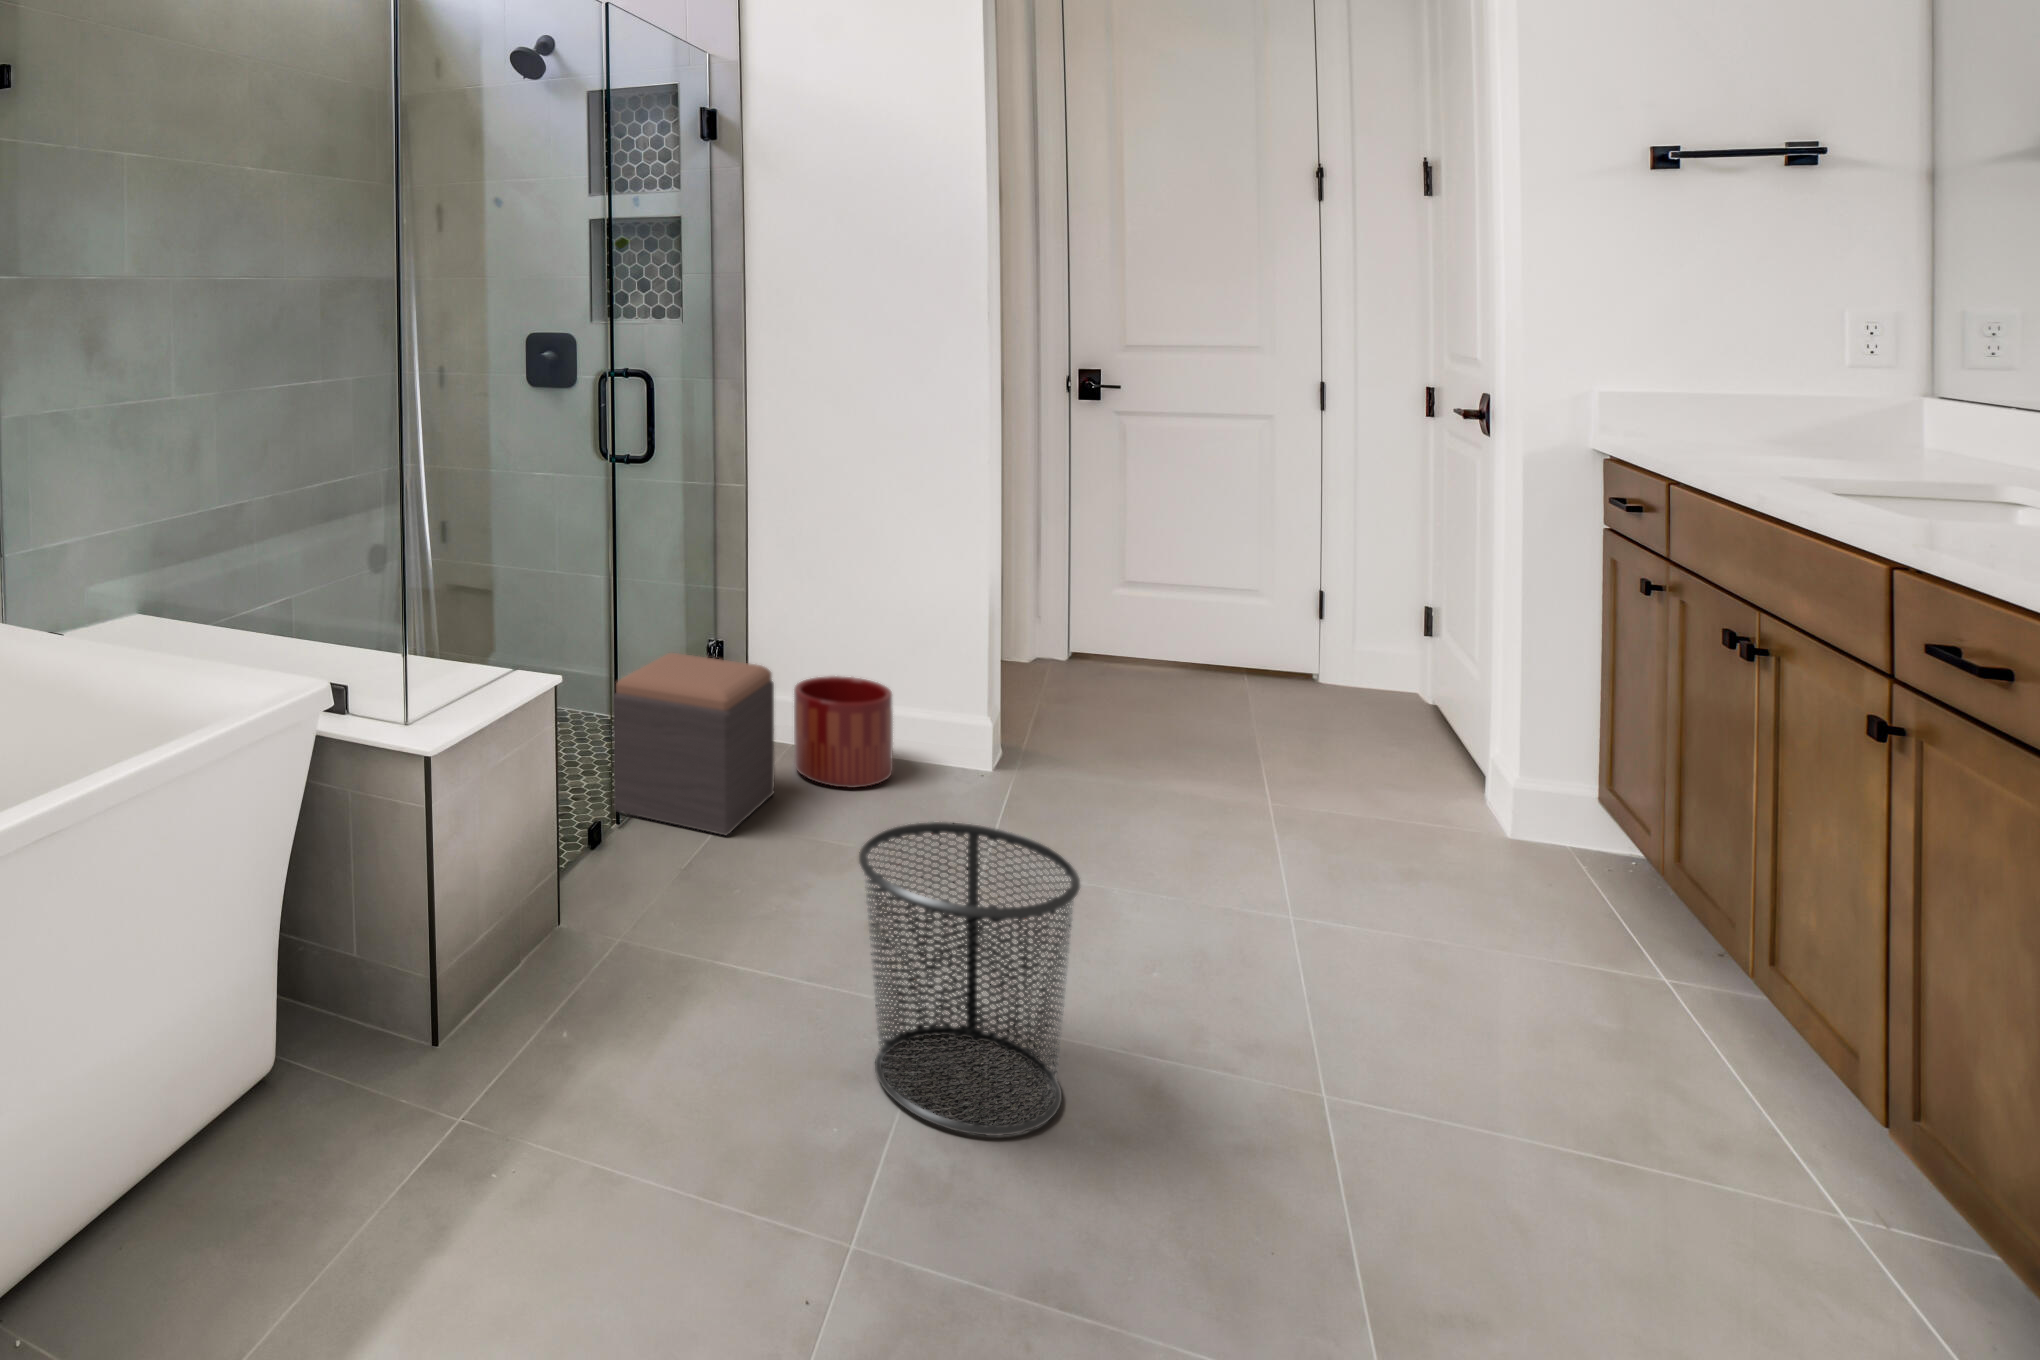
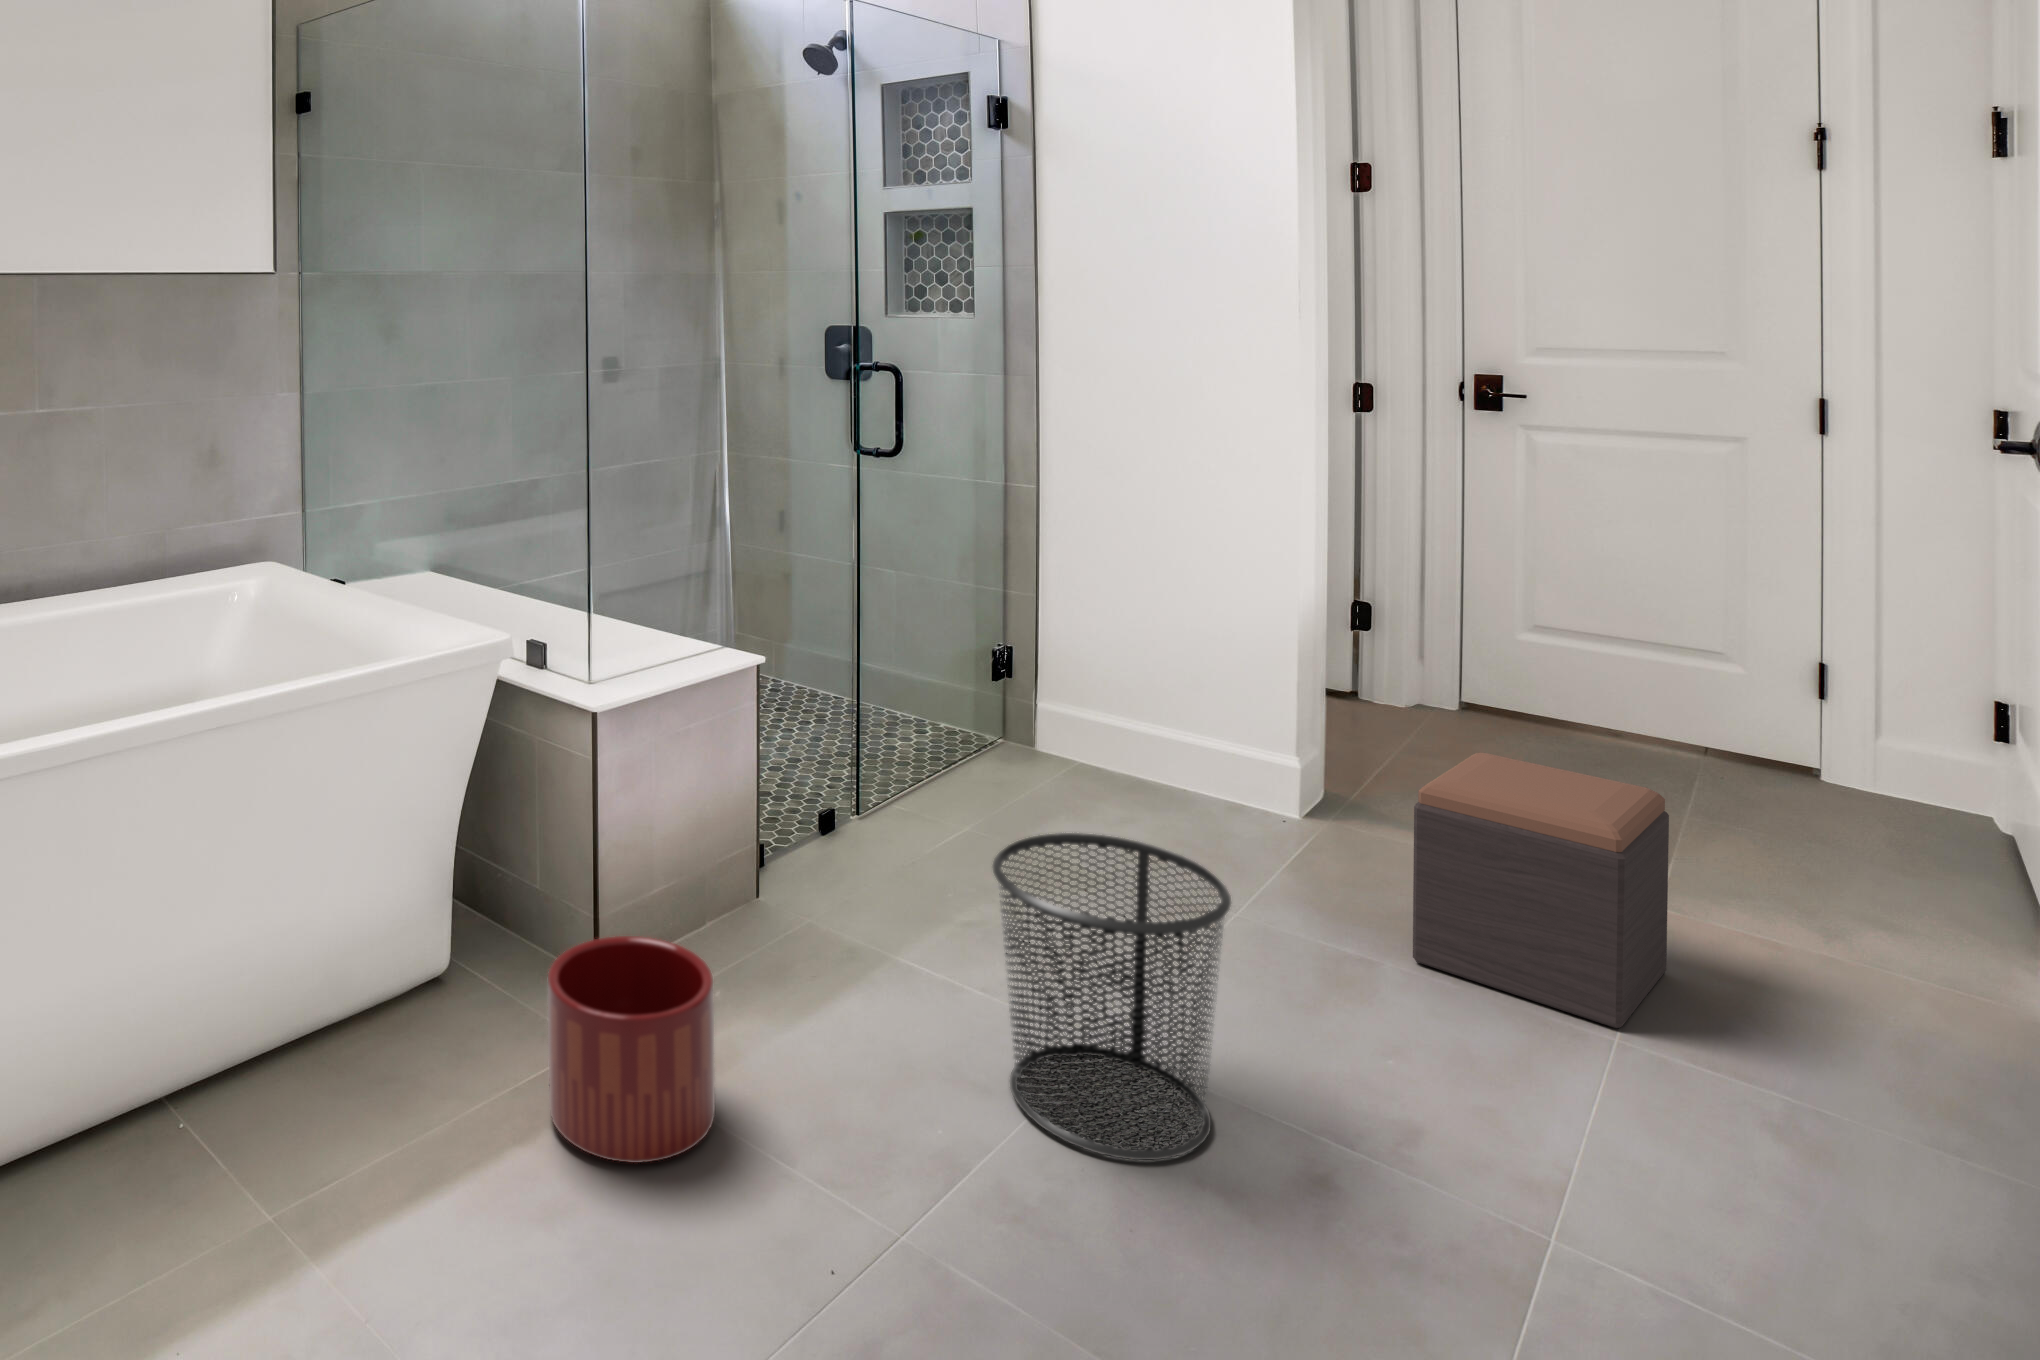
footstool: present [613,653,774,835] -> present [1413,753,1669,1028]
planter: present [794,676,893,788] -> present [548,936,715,1163]

